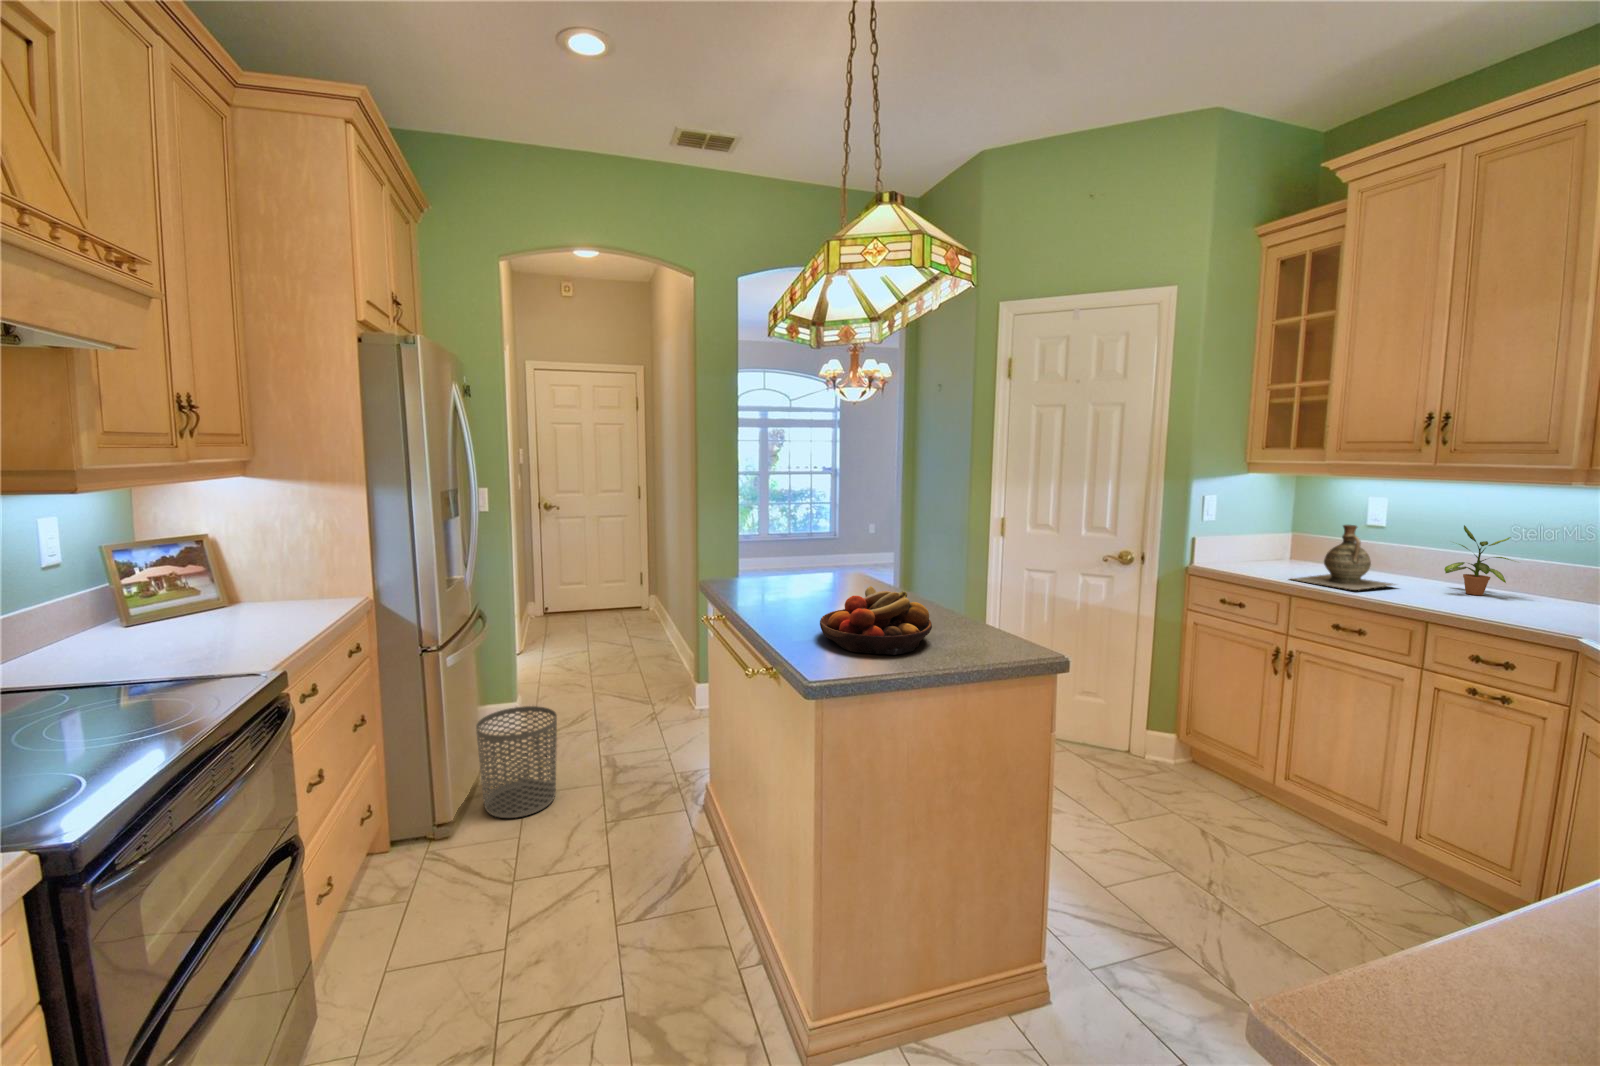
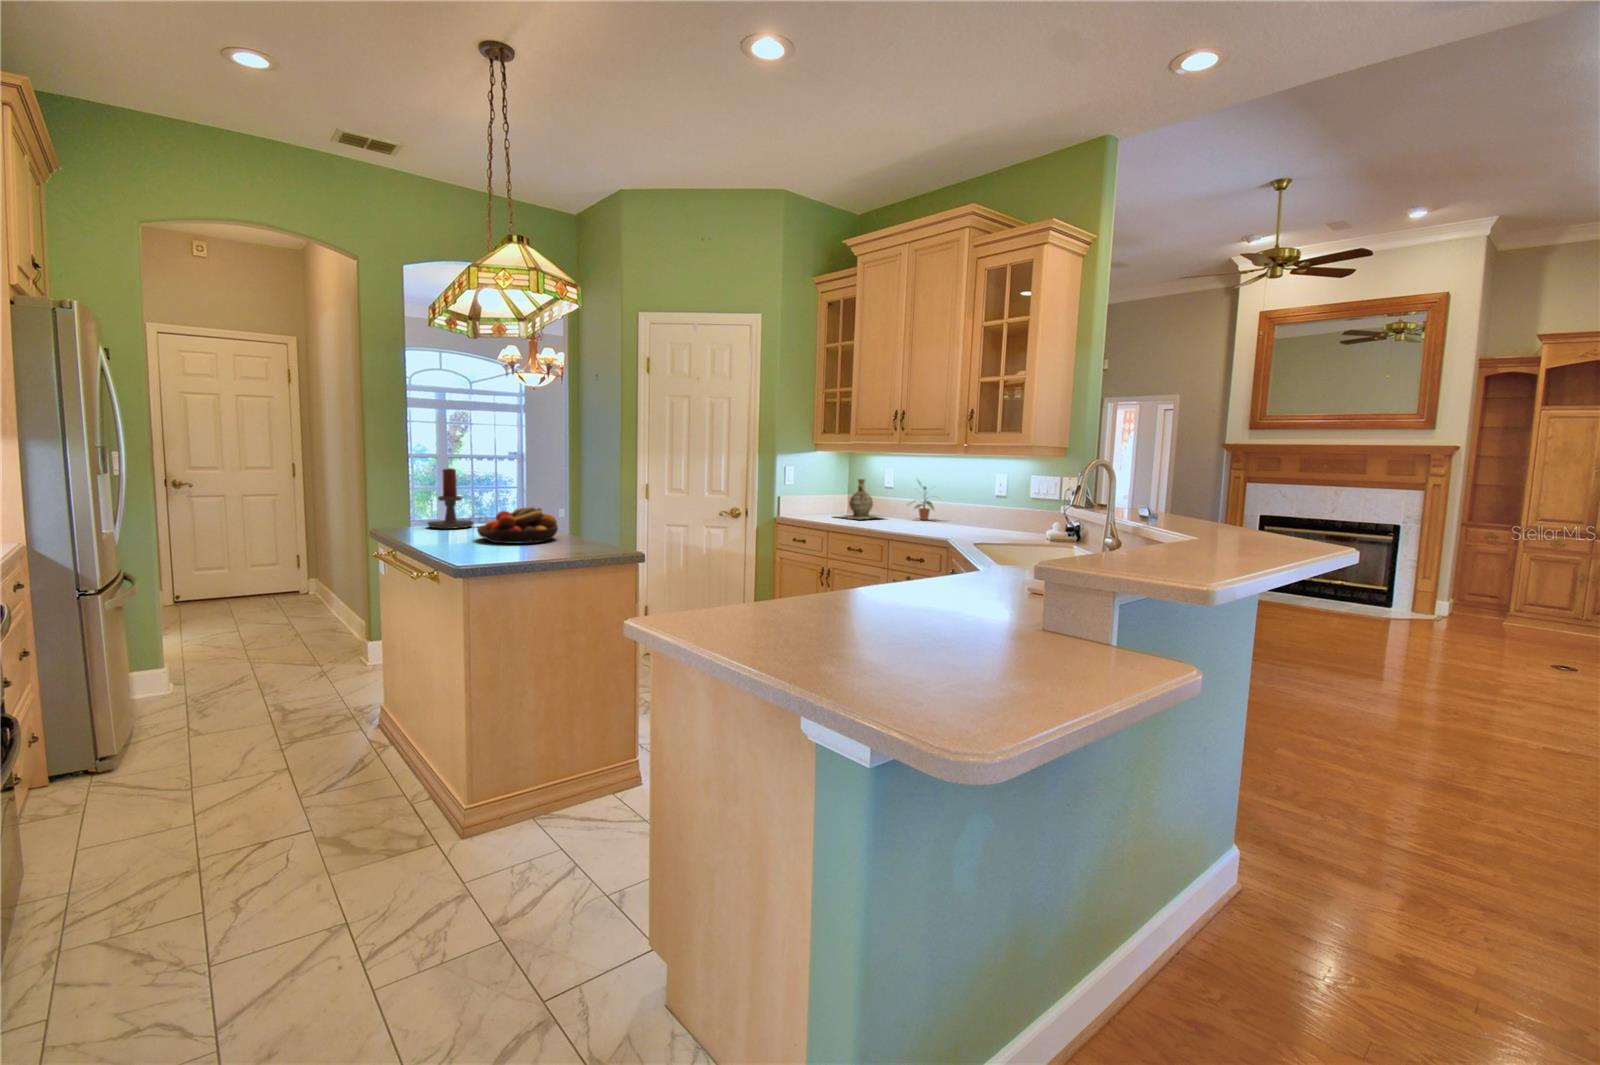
candle holder: none [754,522,826,603] -> present [427,468,474,529]
waste bin: present [476,706,557,818] -> none [136,651,228,750]

